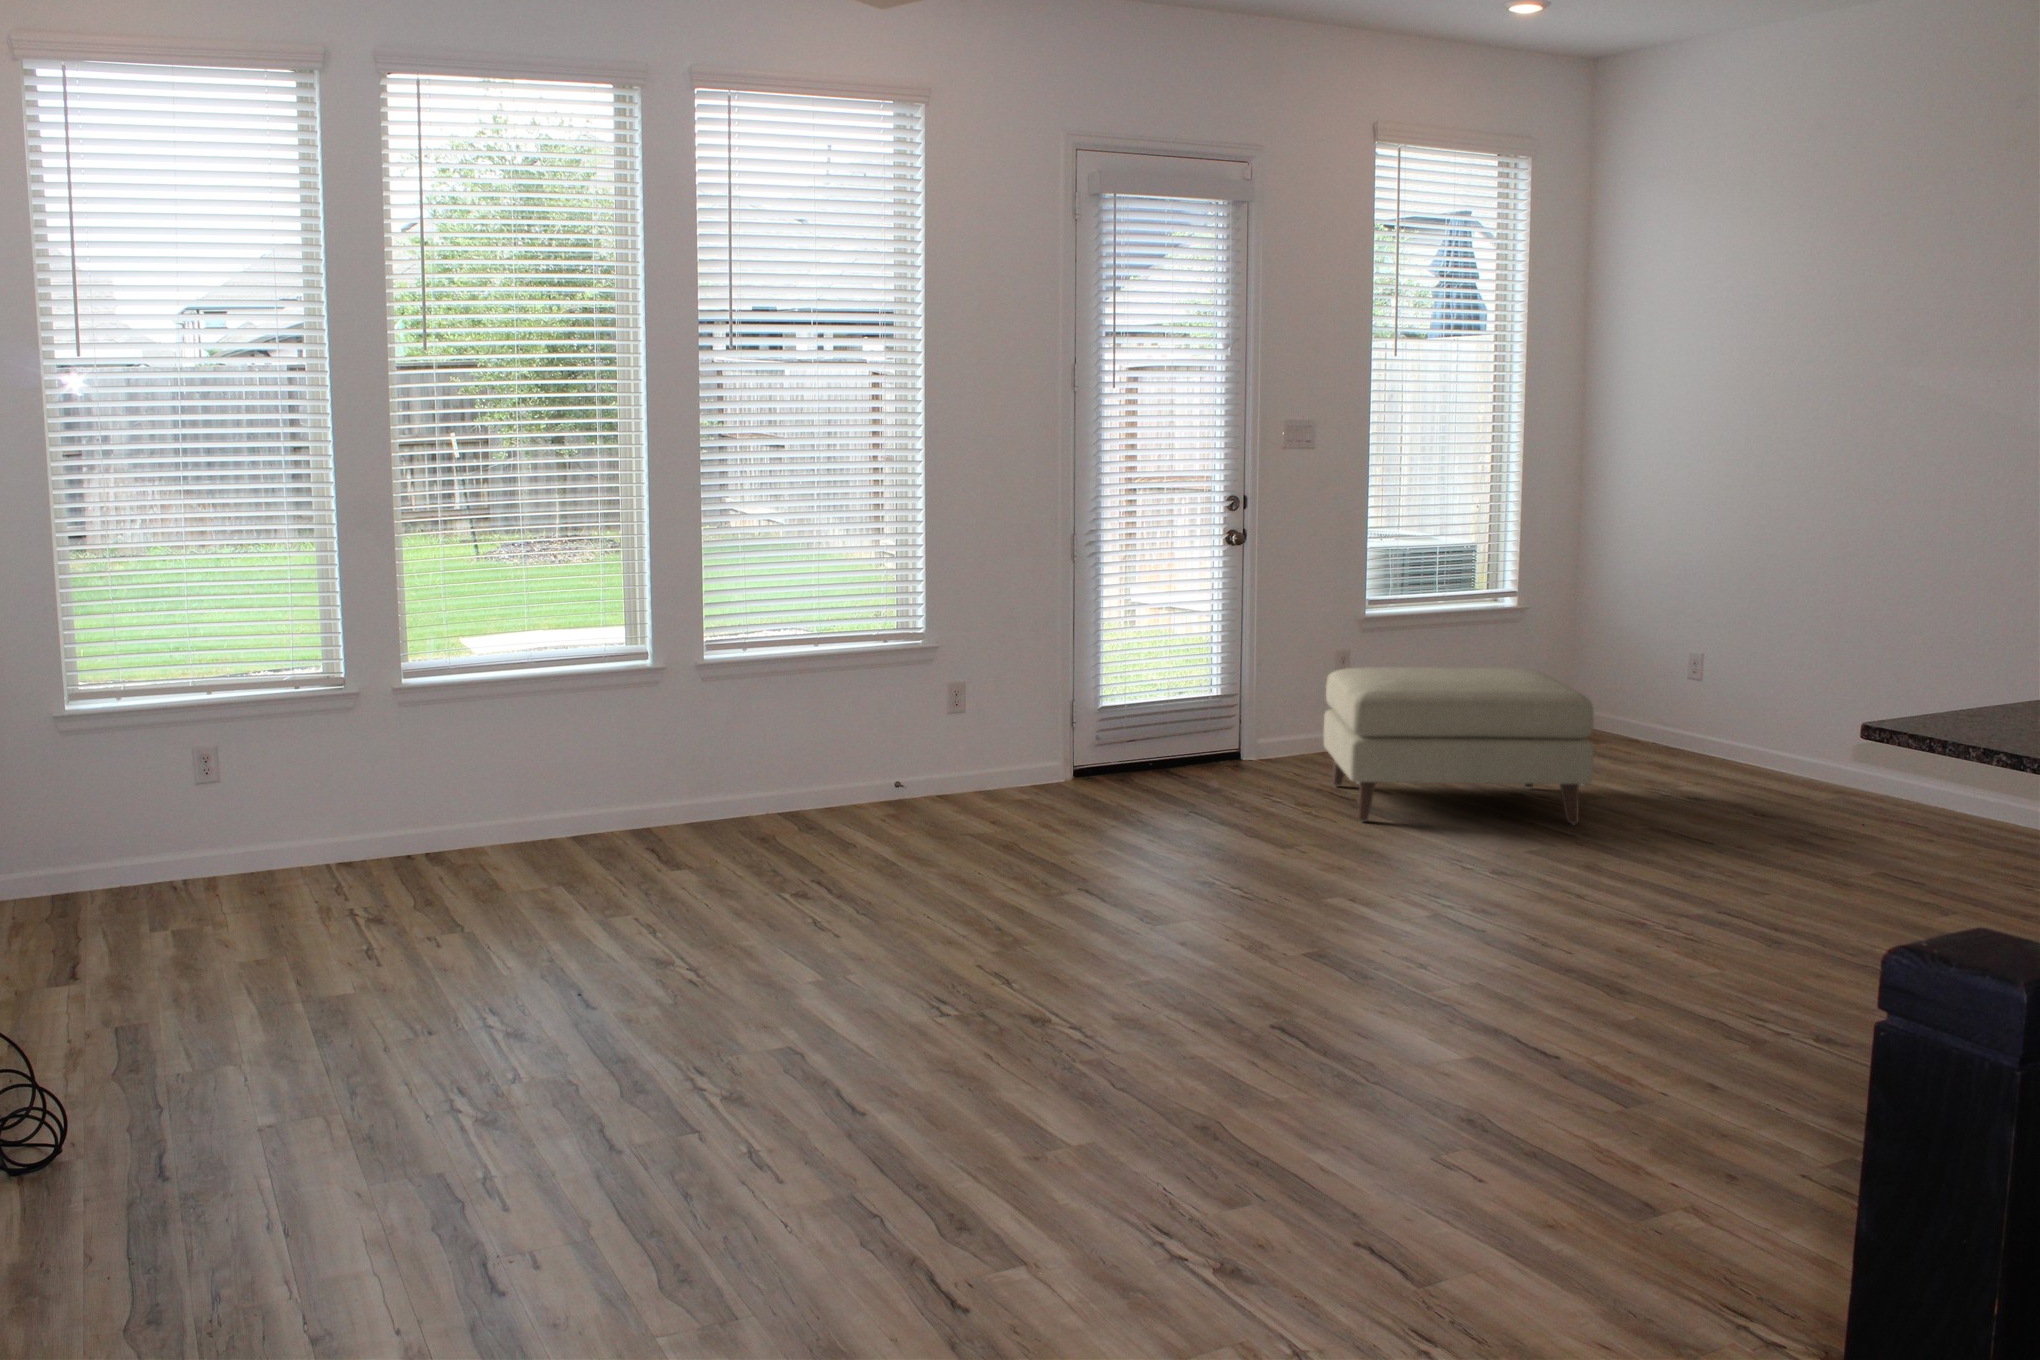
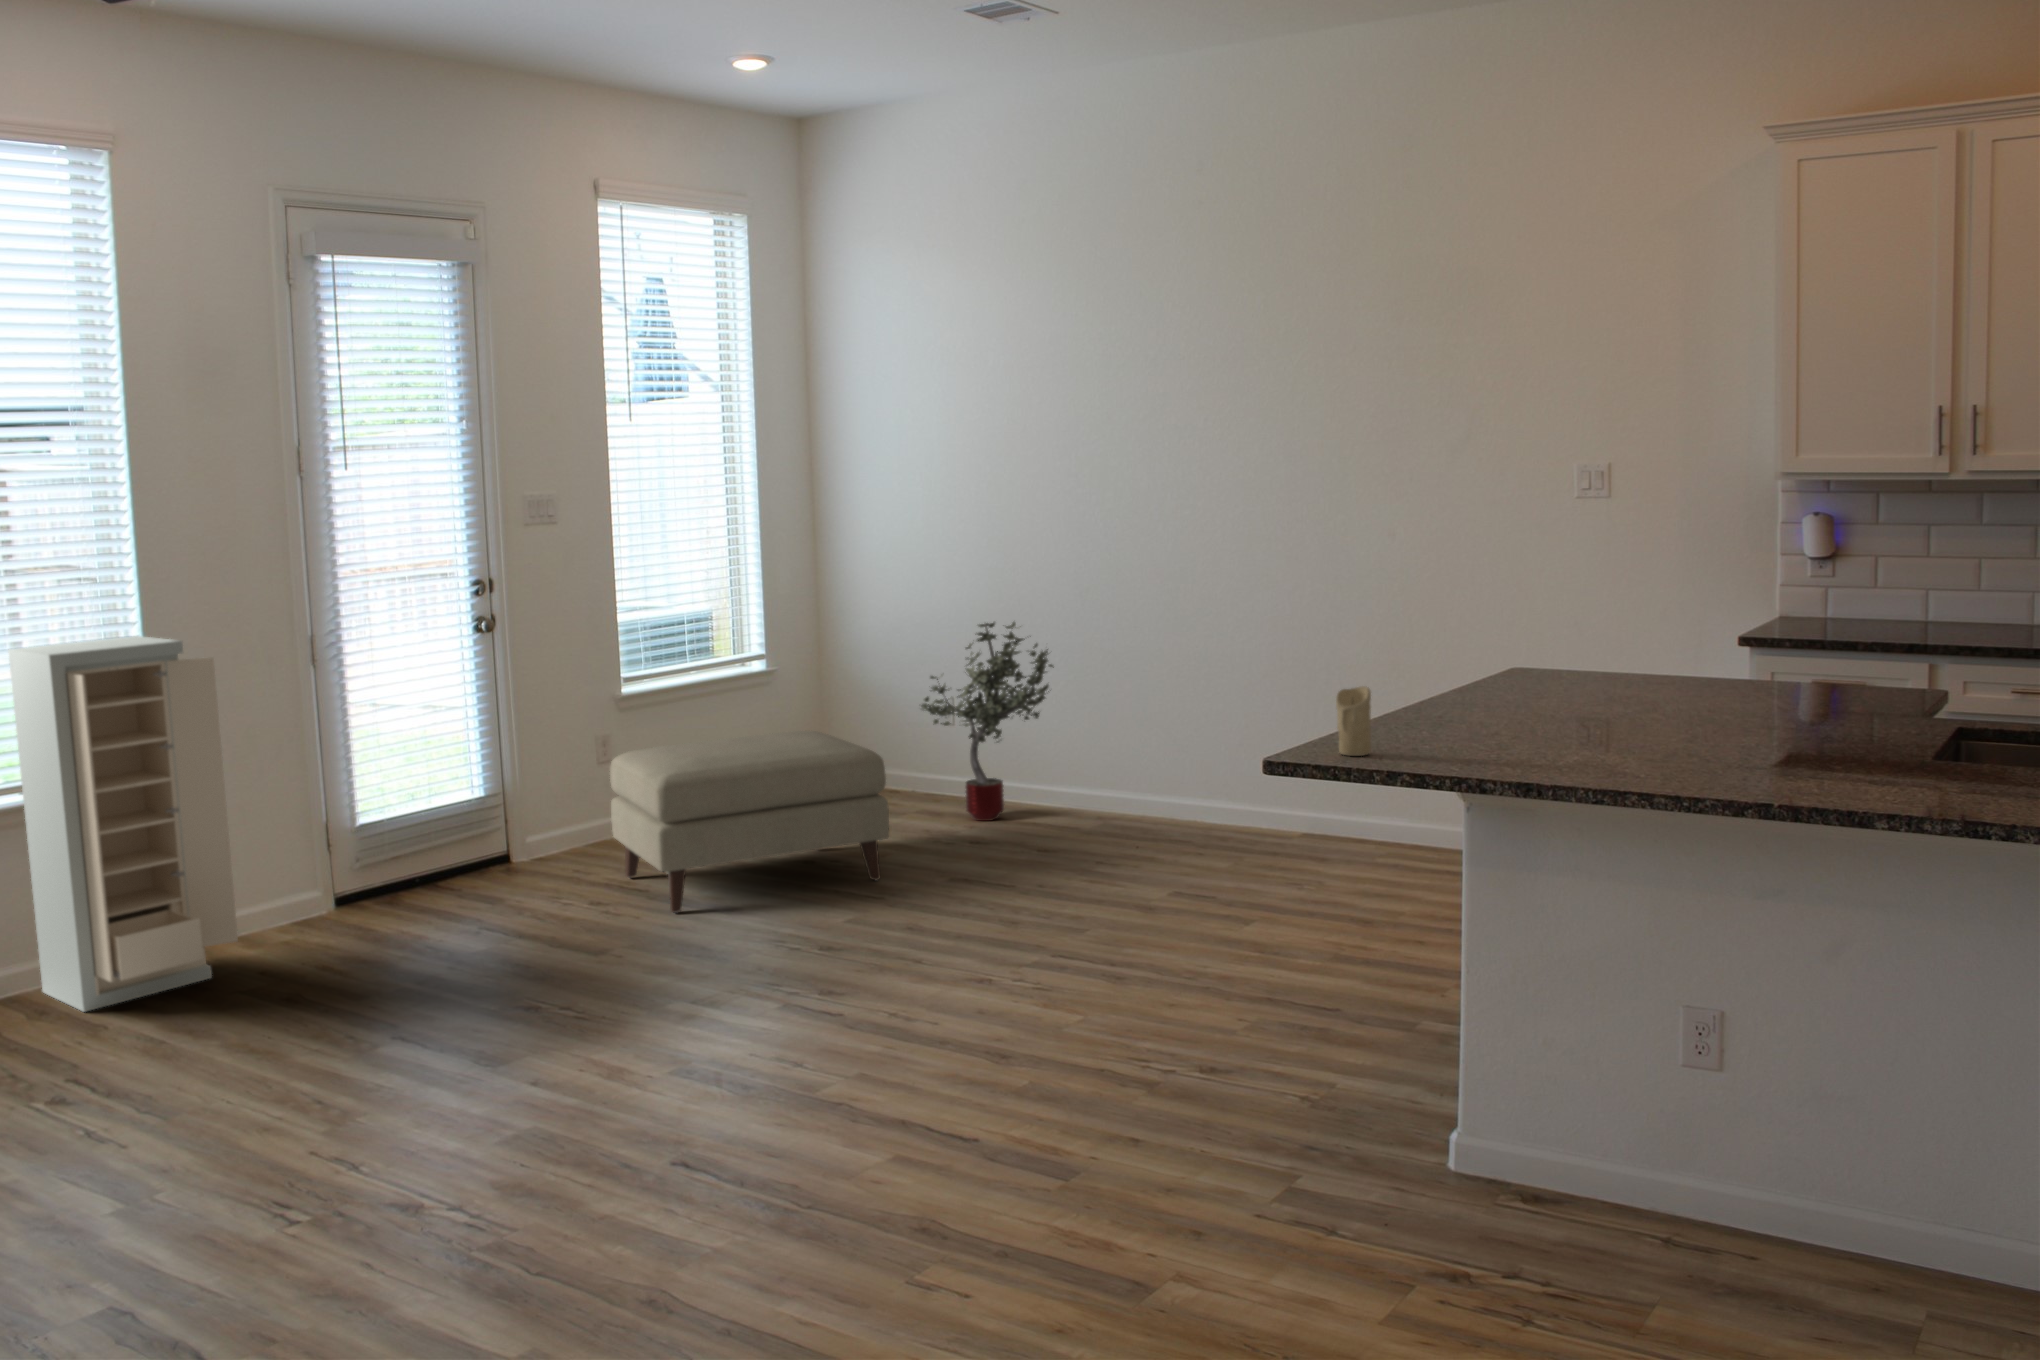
storage cabinet: none [849,527,992,817] -> present [9,636,238,1012]
potted tree: none [1667,577,1825,788] -> present [921,622,1054,821]
candle: none [1945,657,1990,731] -> present [1336,686,1371,756]

